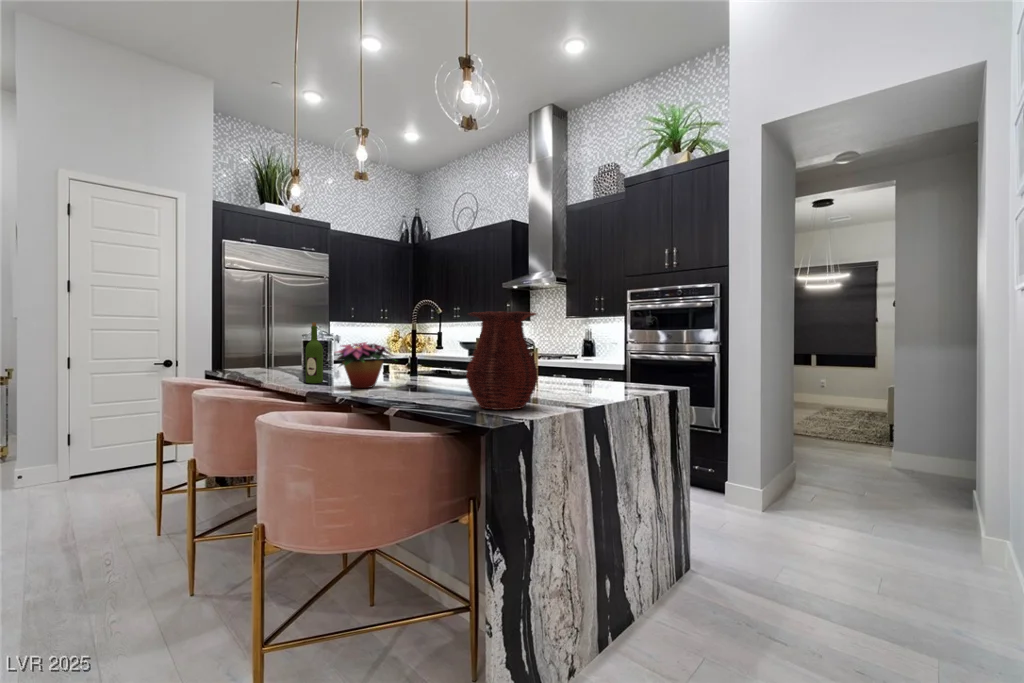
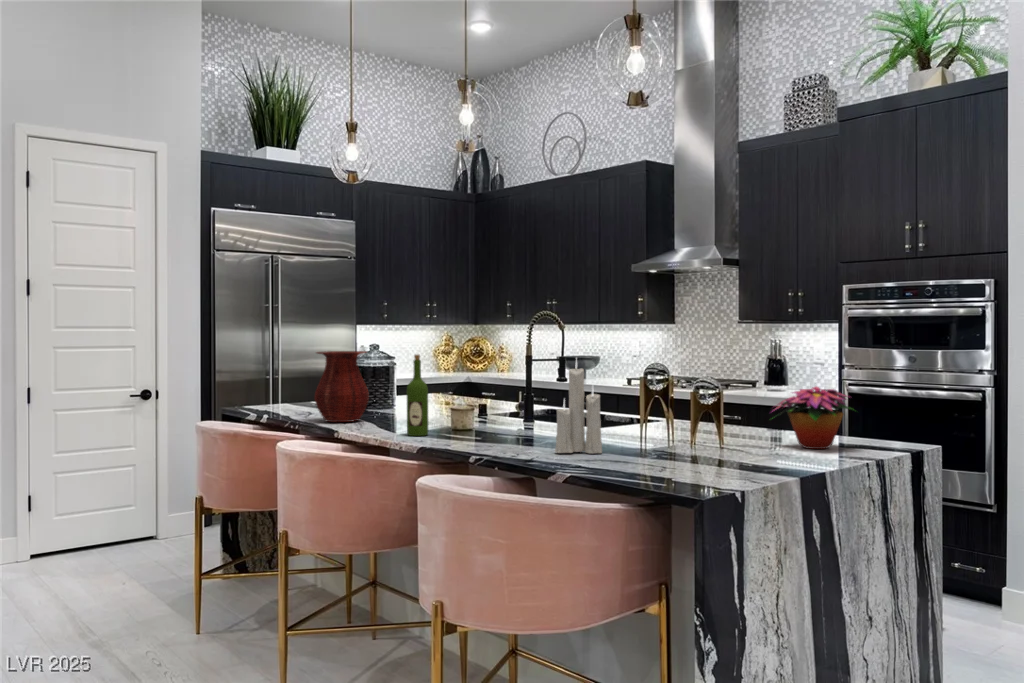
vase: present [466,312,538,410] -> present [315,351,368,422]
candle: none [401,314,439,393] -> present [555,361,602,453]
flower arrangement: present [336,342,393,388] -> present [776,386,854,449]

